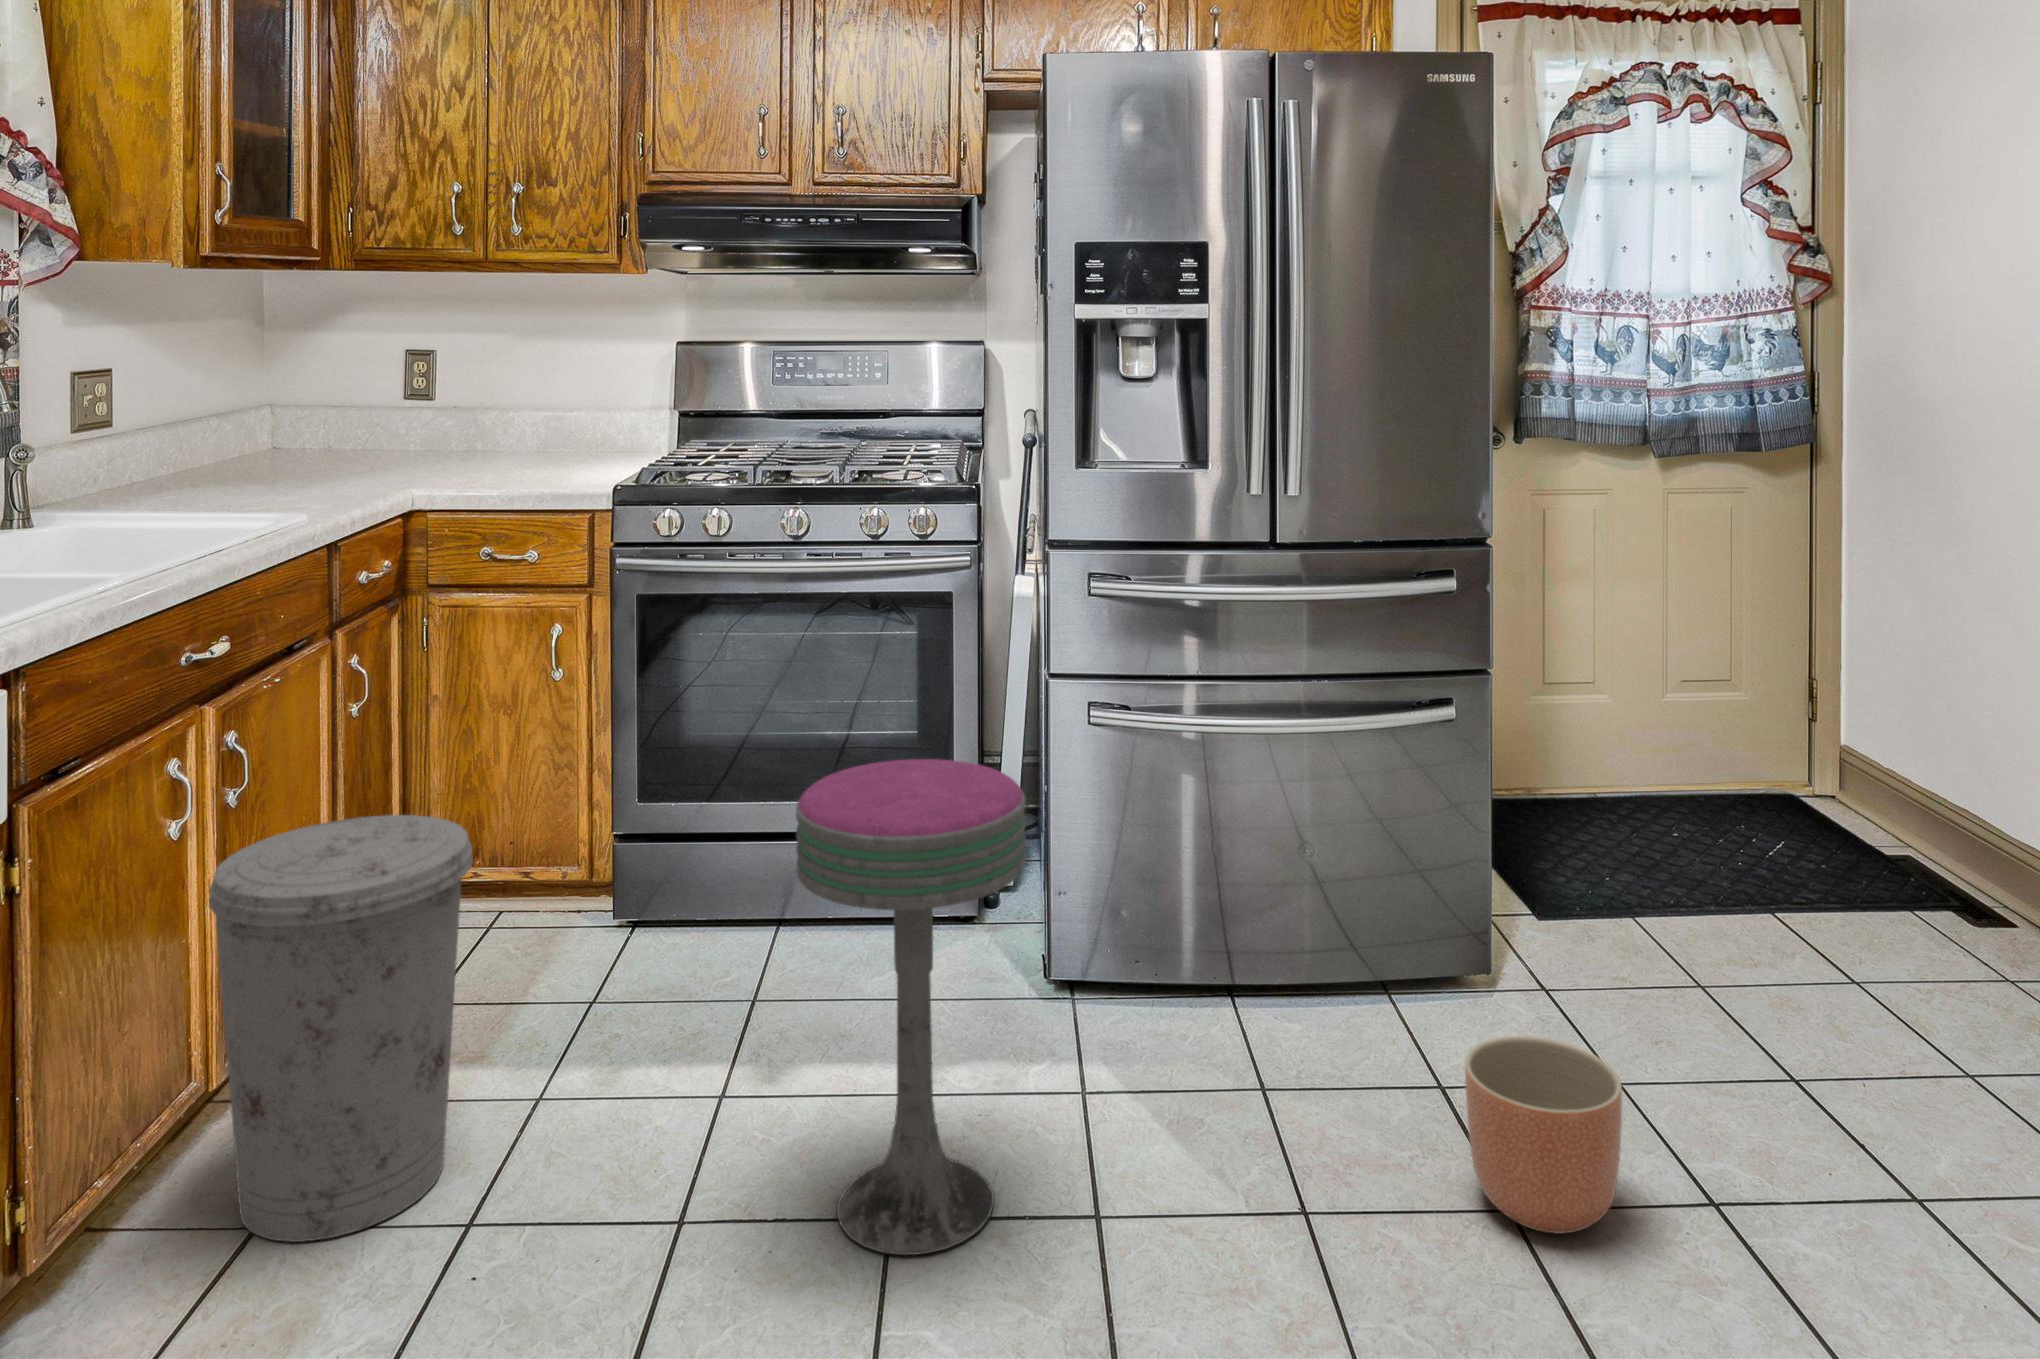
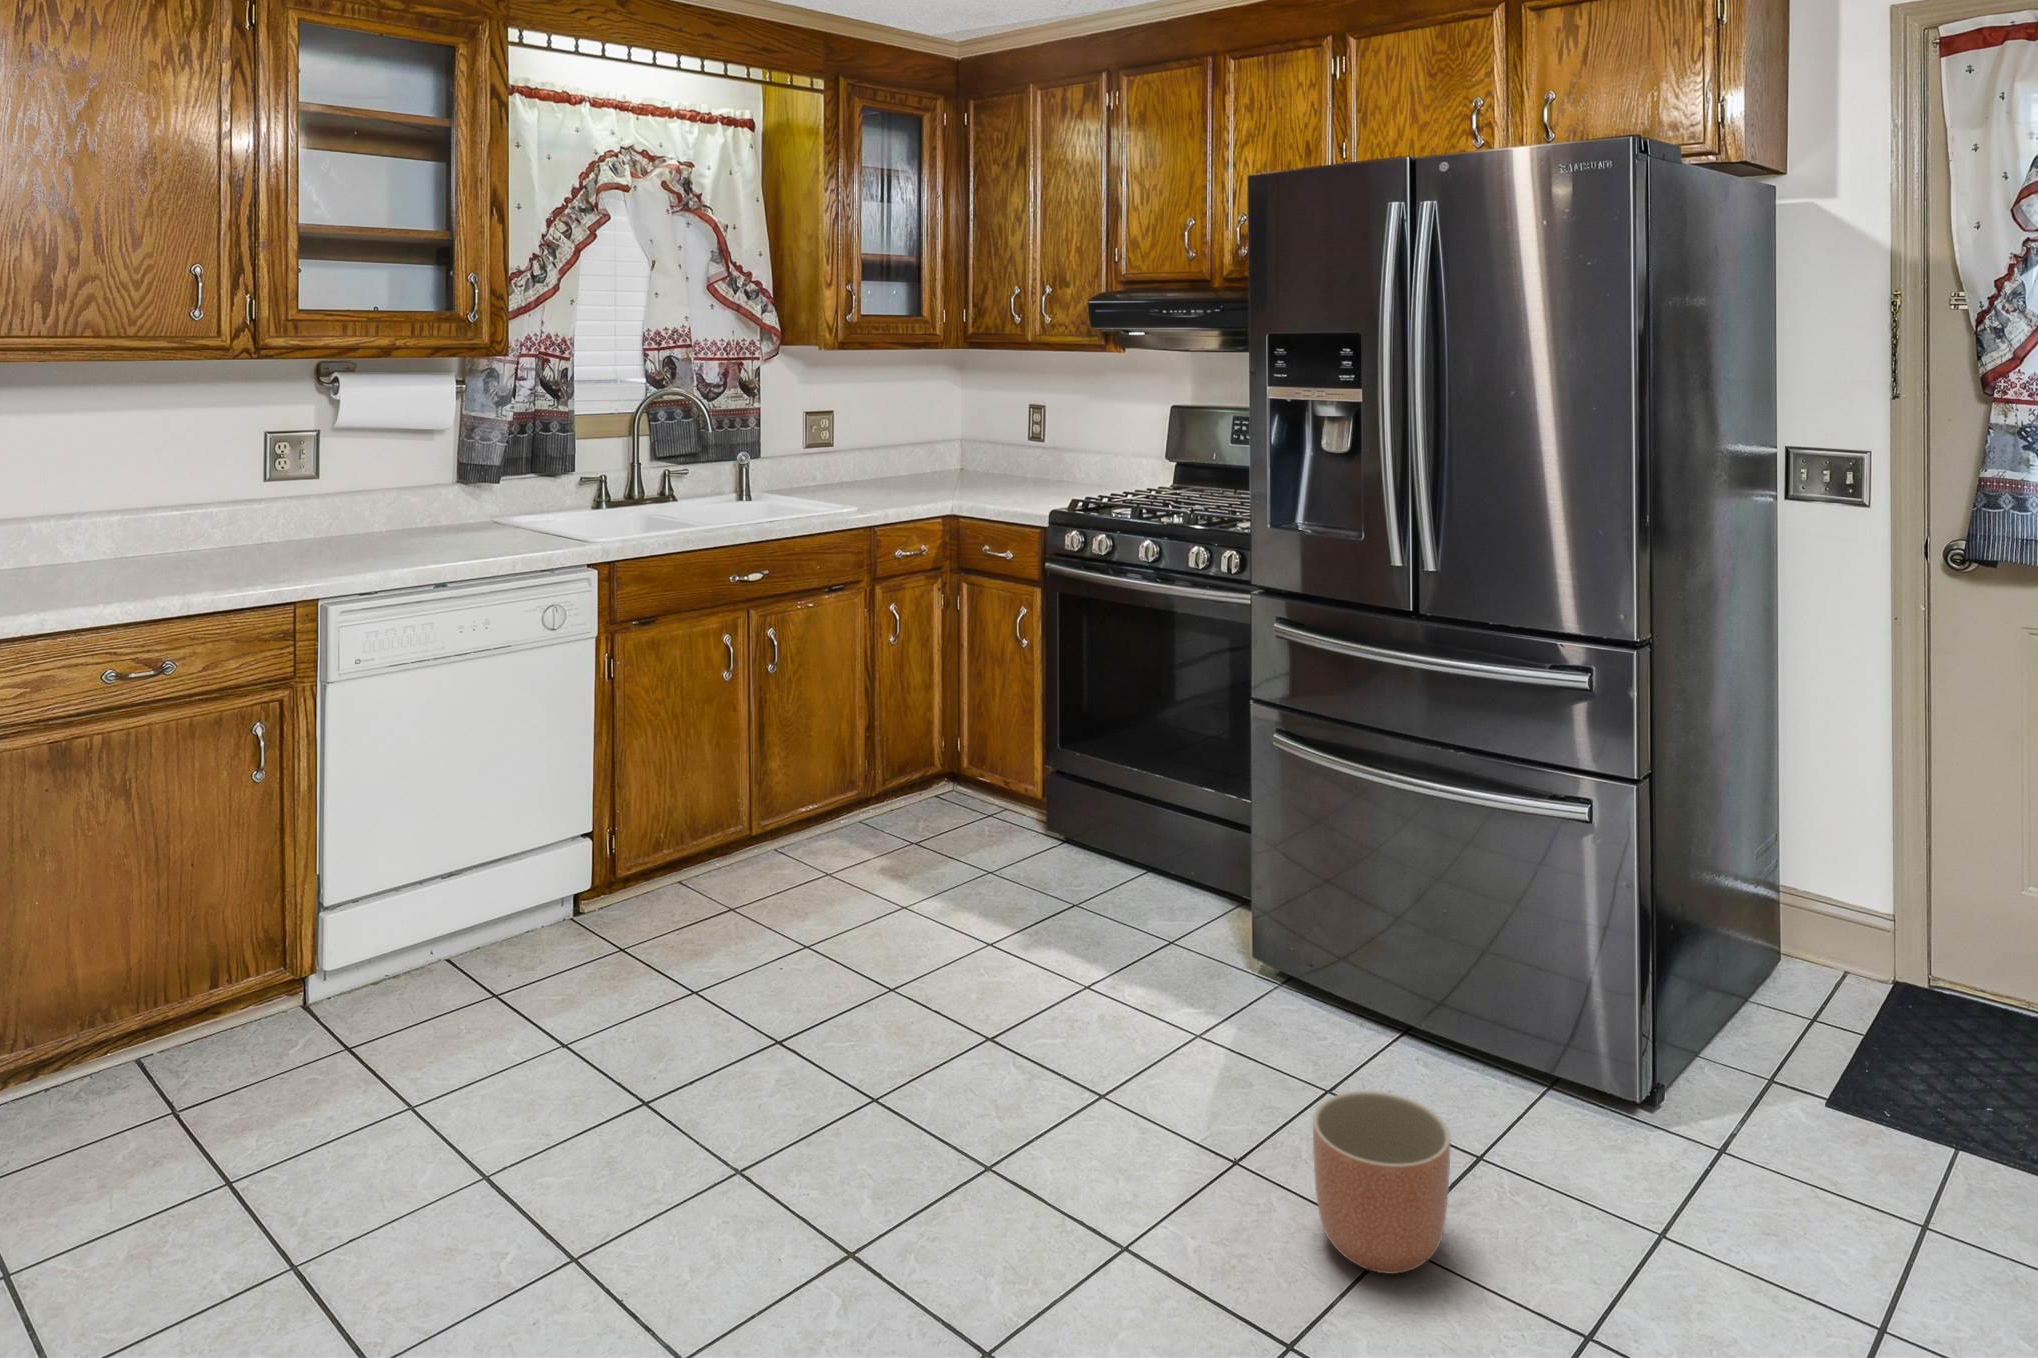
bar stool: present [796,759,1026,1255] -> none [914,728,1075,1069]
trash can: present [209,815,473,1242] -> none [706,697,848,932]

